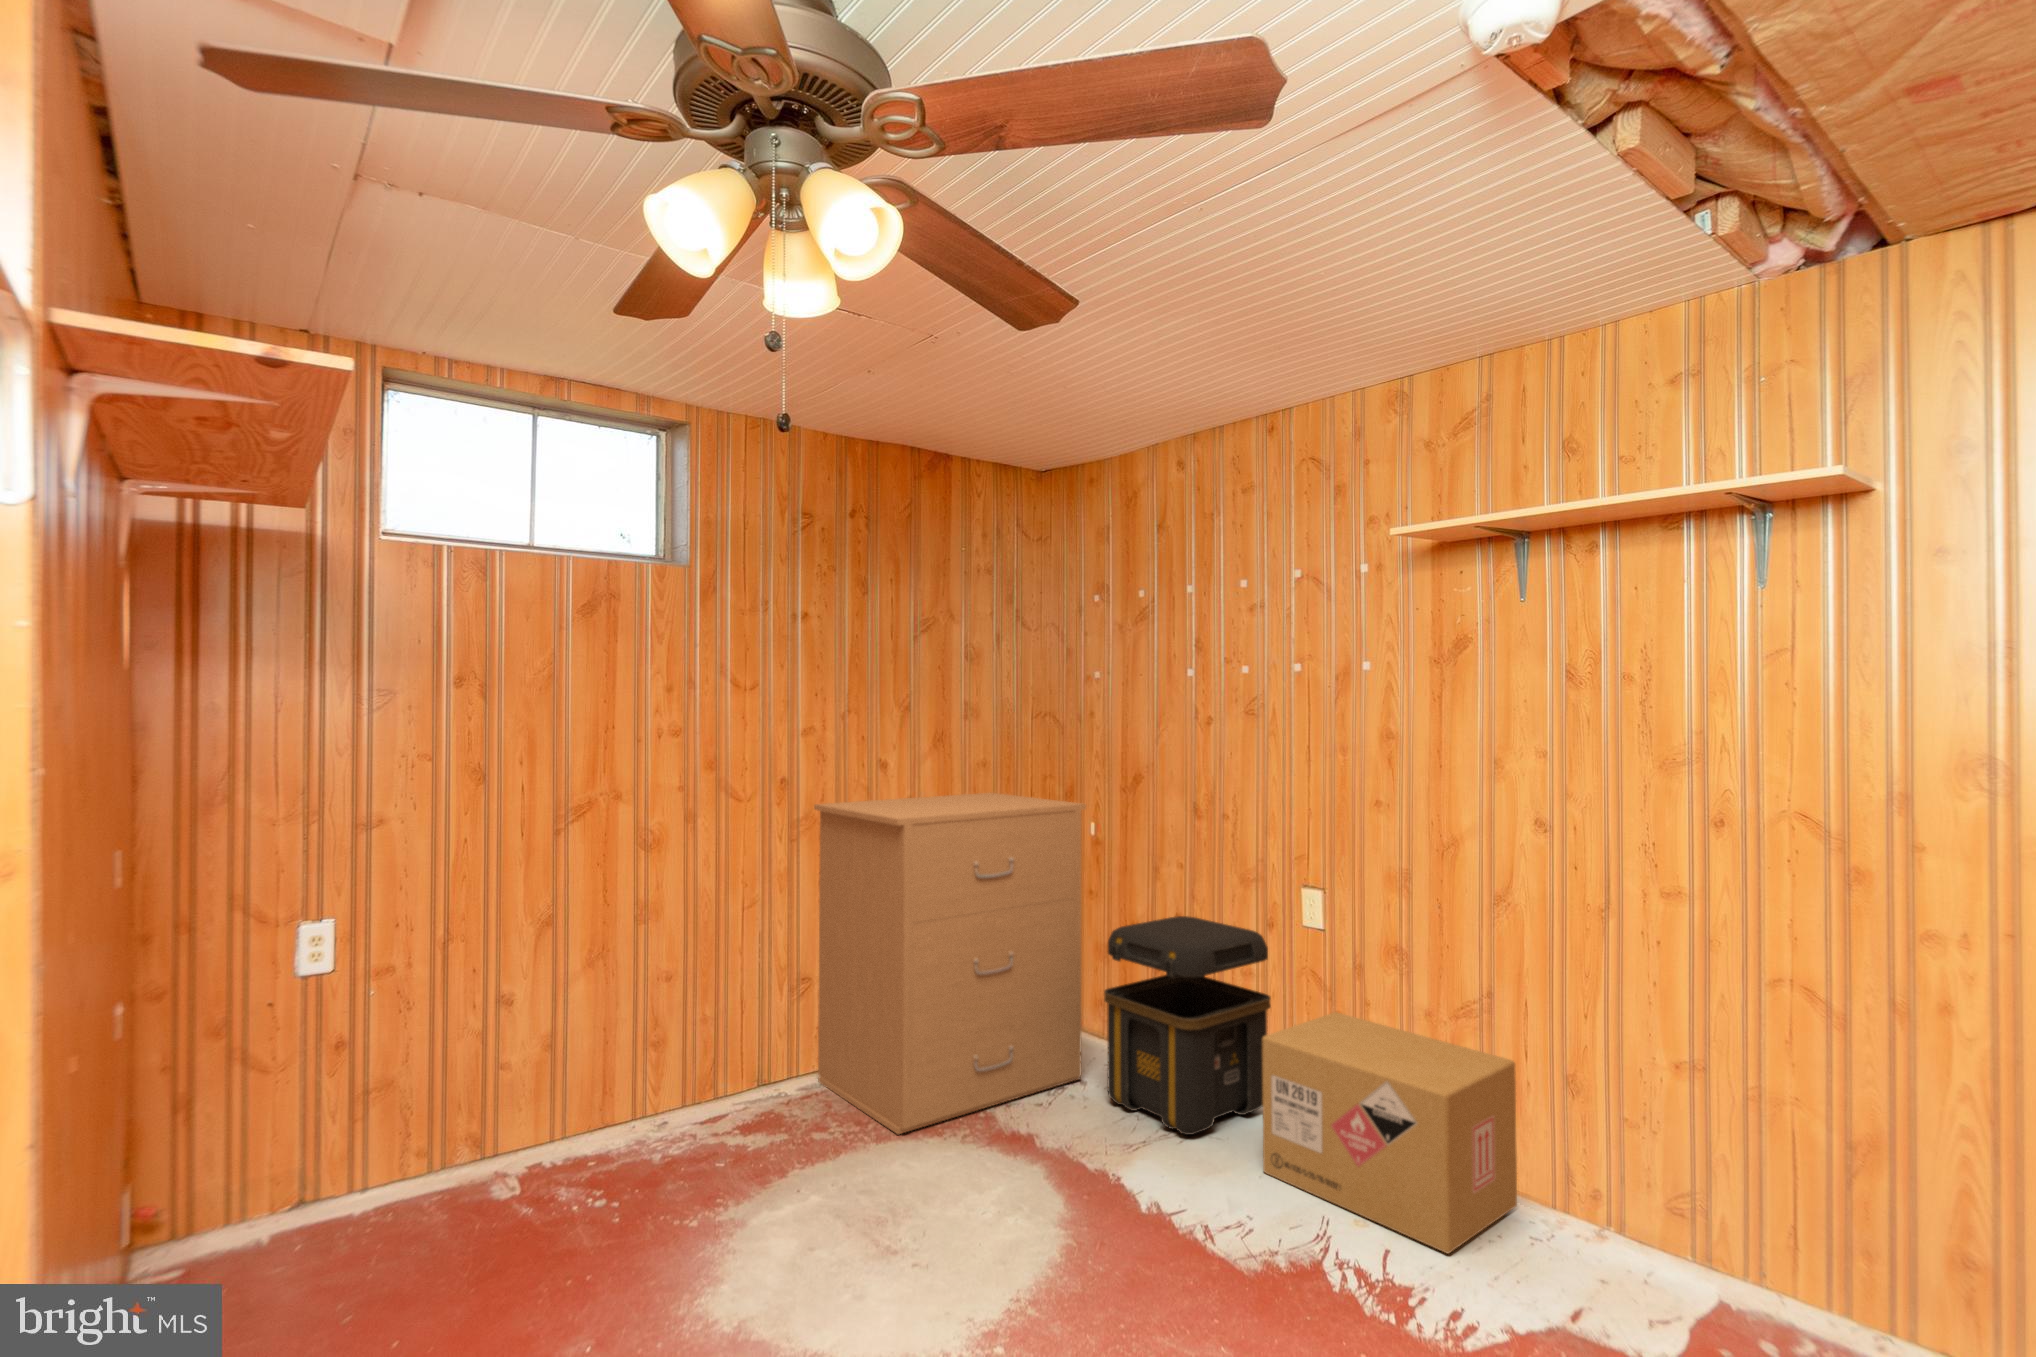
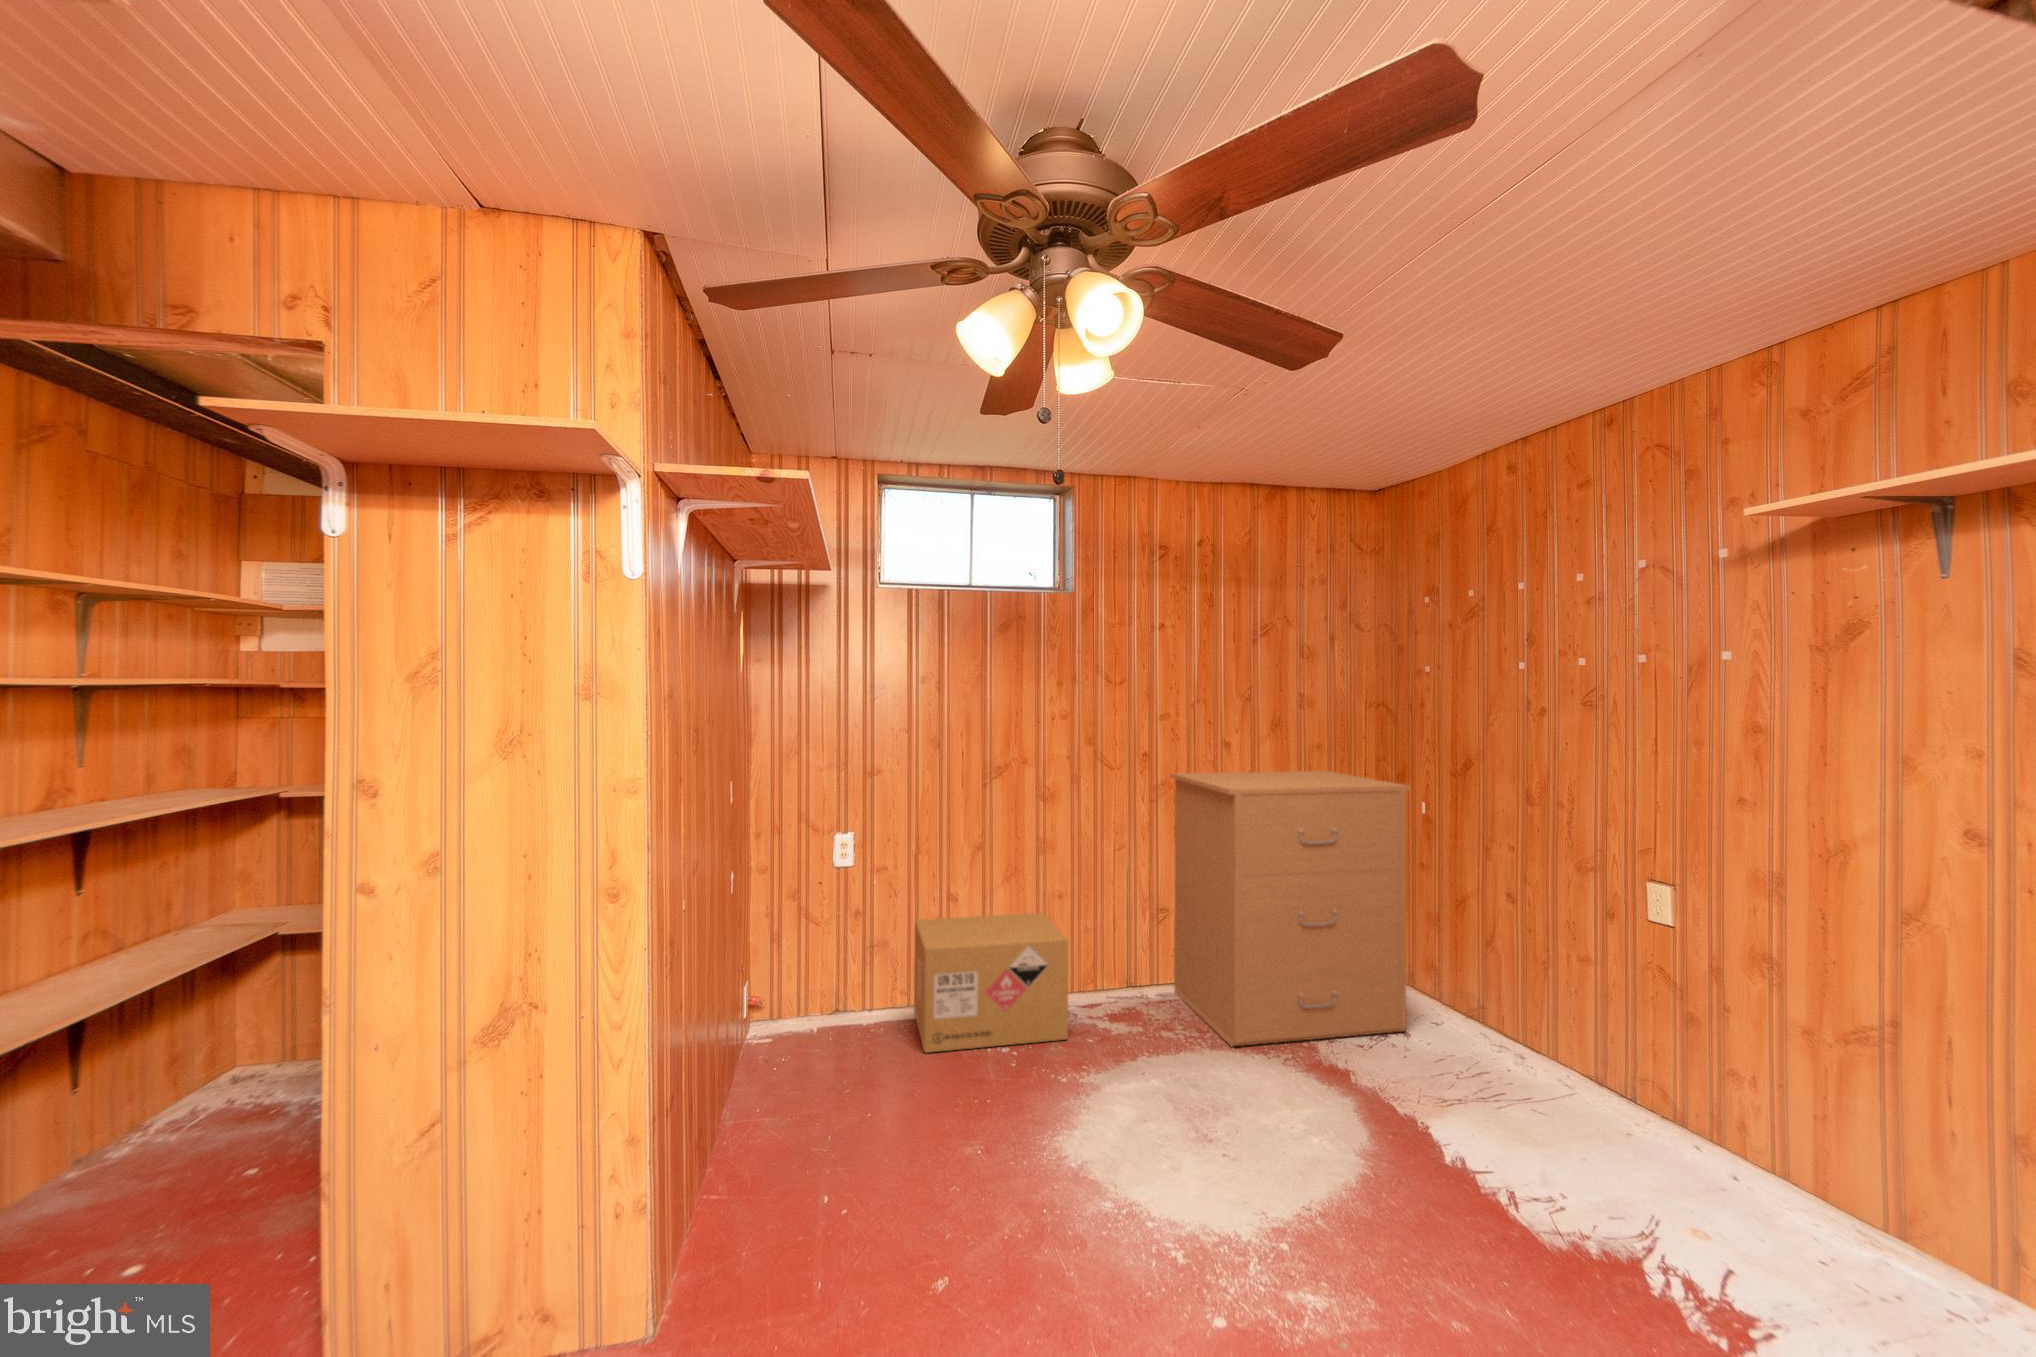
toolbox: present [1104,916,1271,1135] -> none [1425,897,1610,1104]
cardboard box: present [1262,1012,1517,1253] -> present [914,913,1068,1053]

